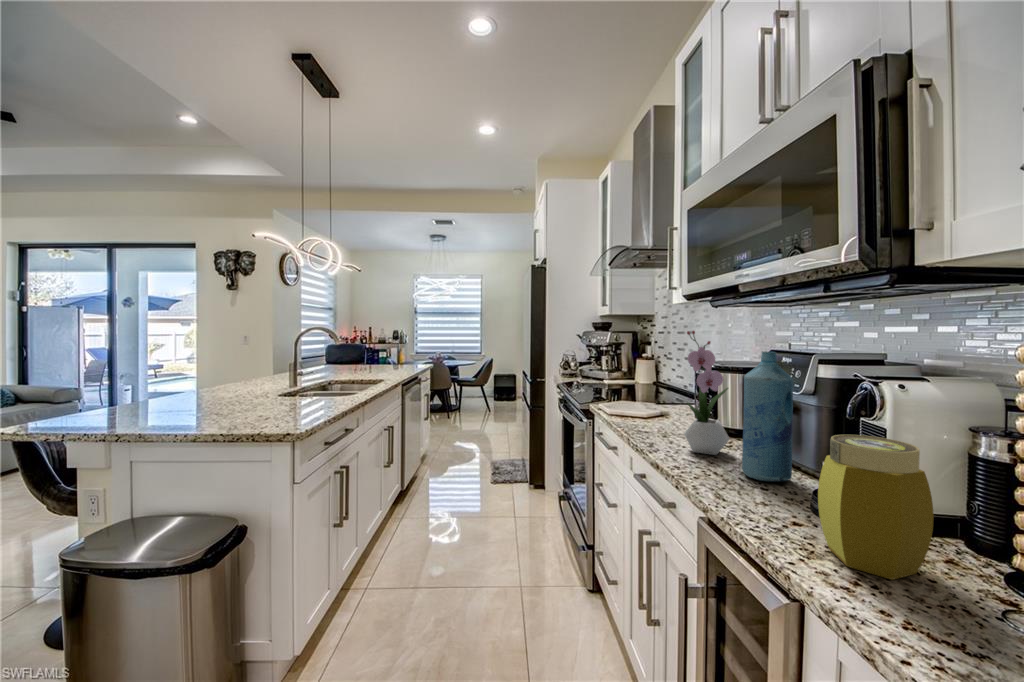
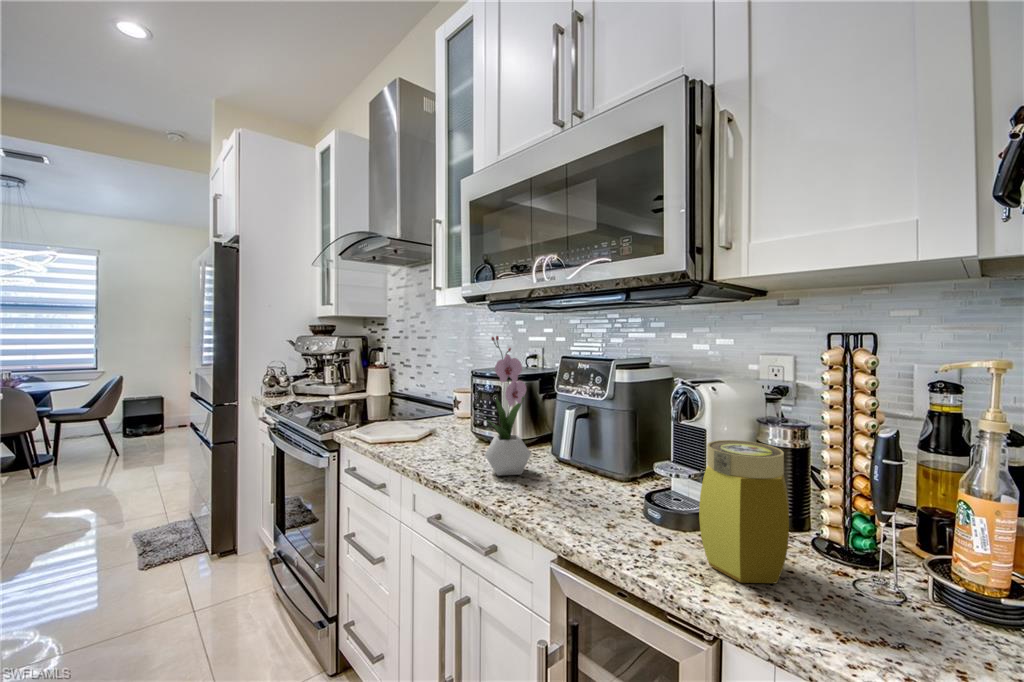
bottle: present [742,351,793,482] -> none [562,358,607,497]

